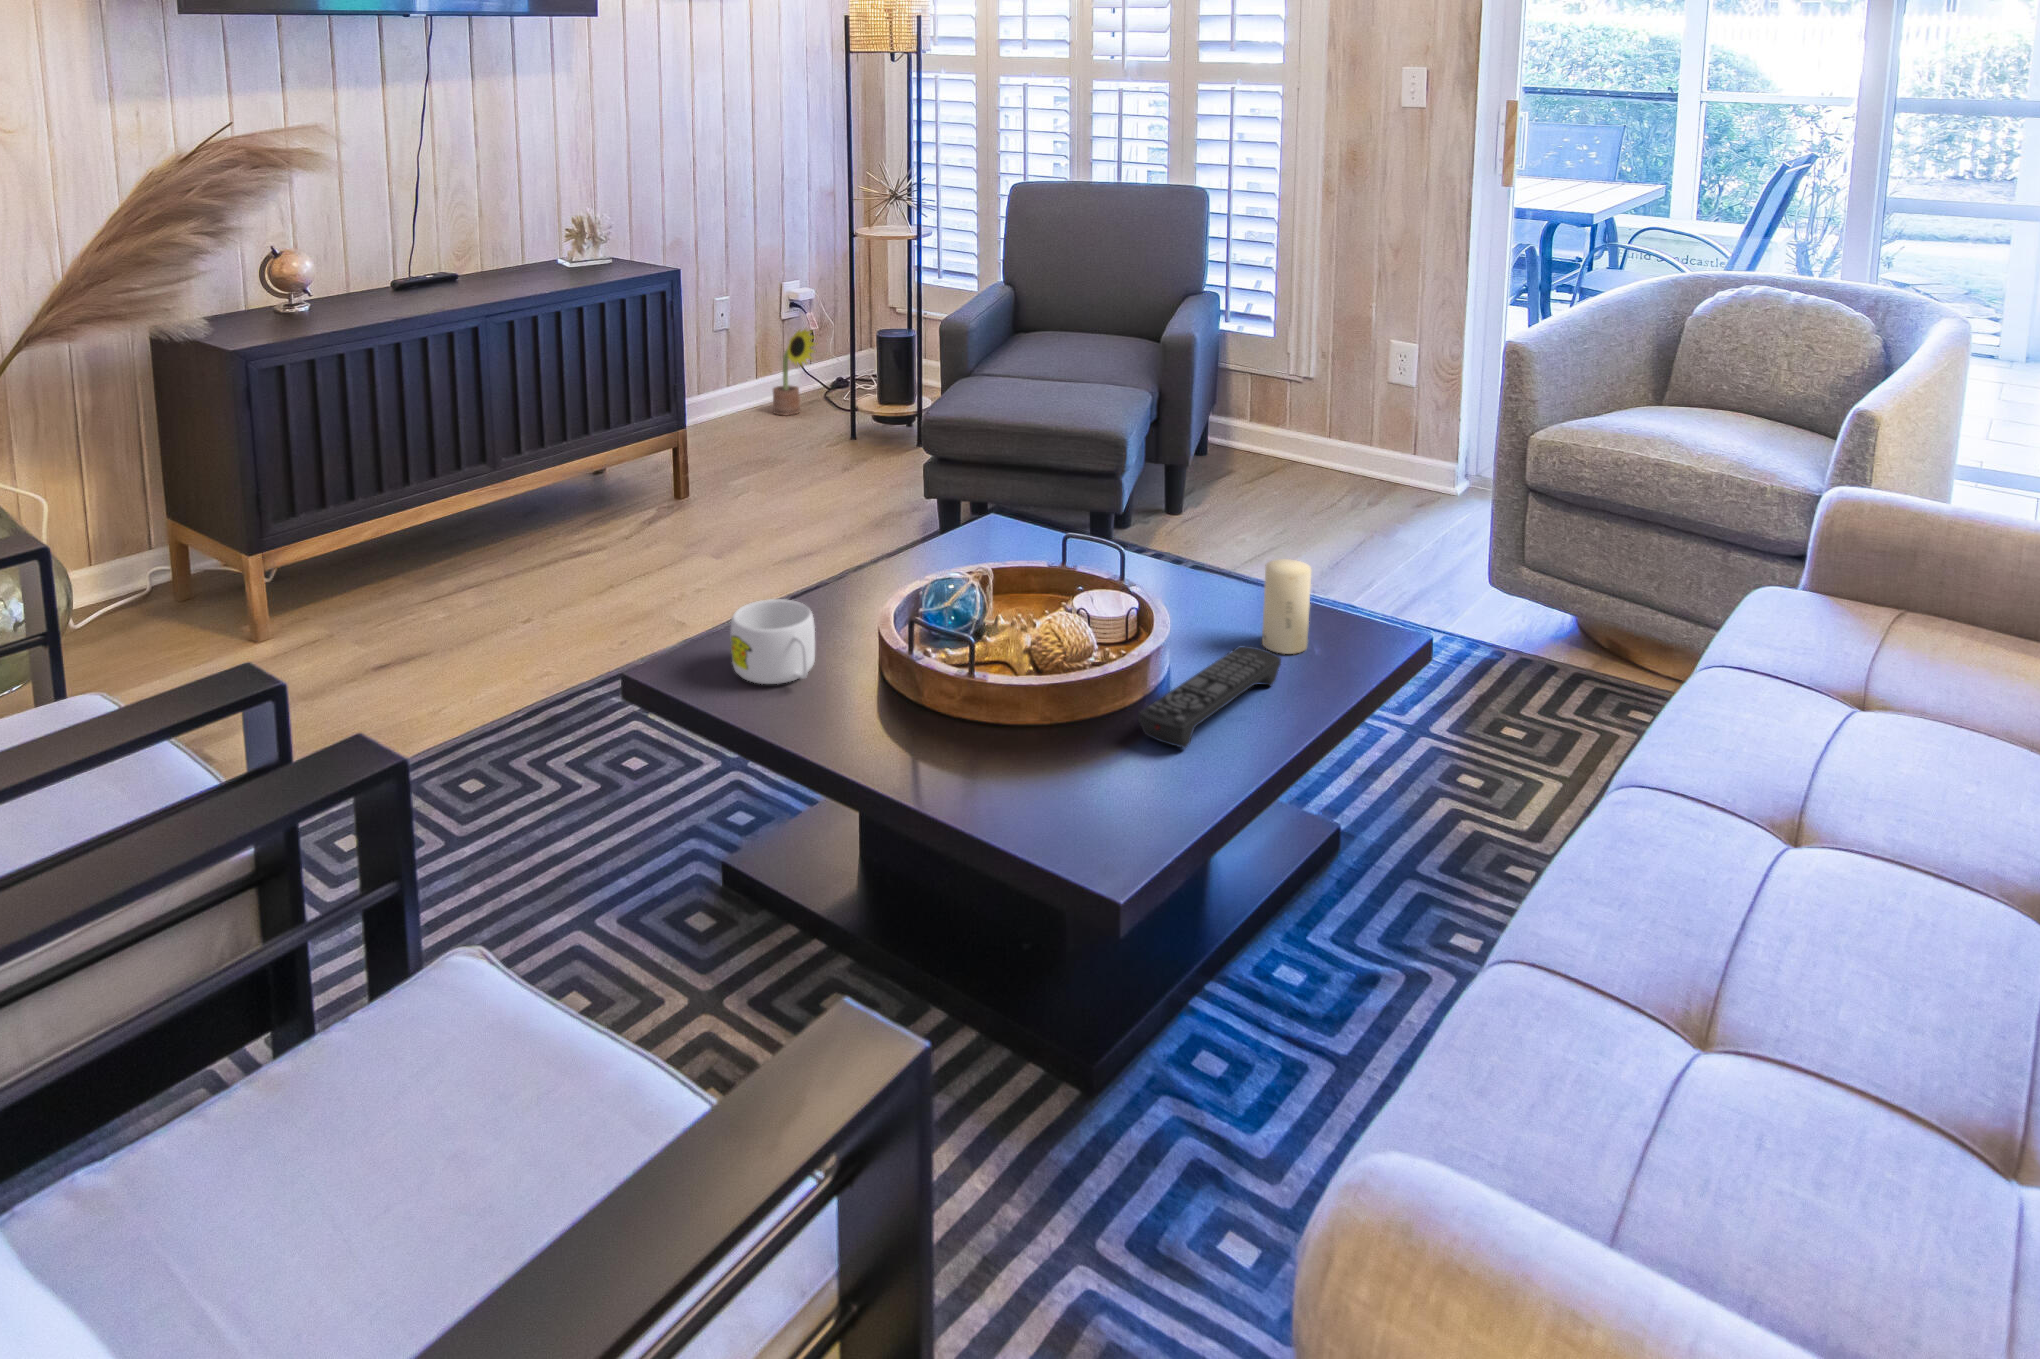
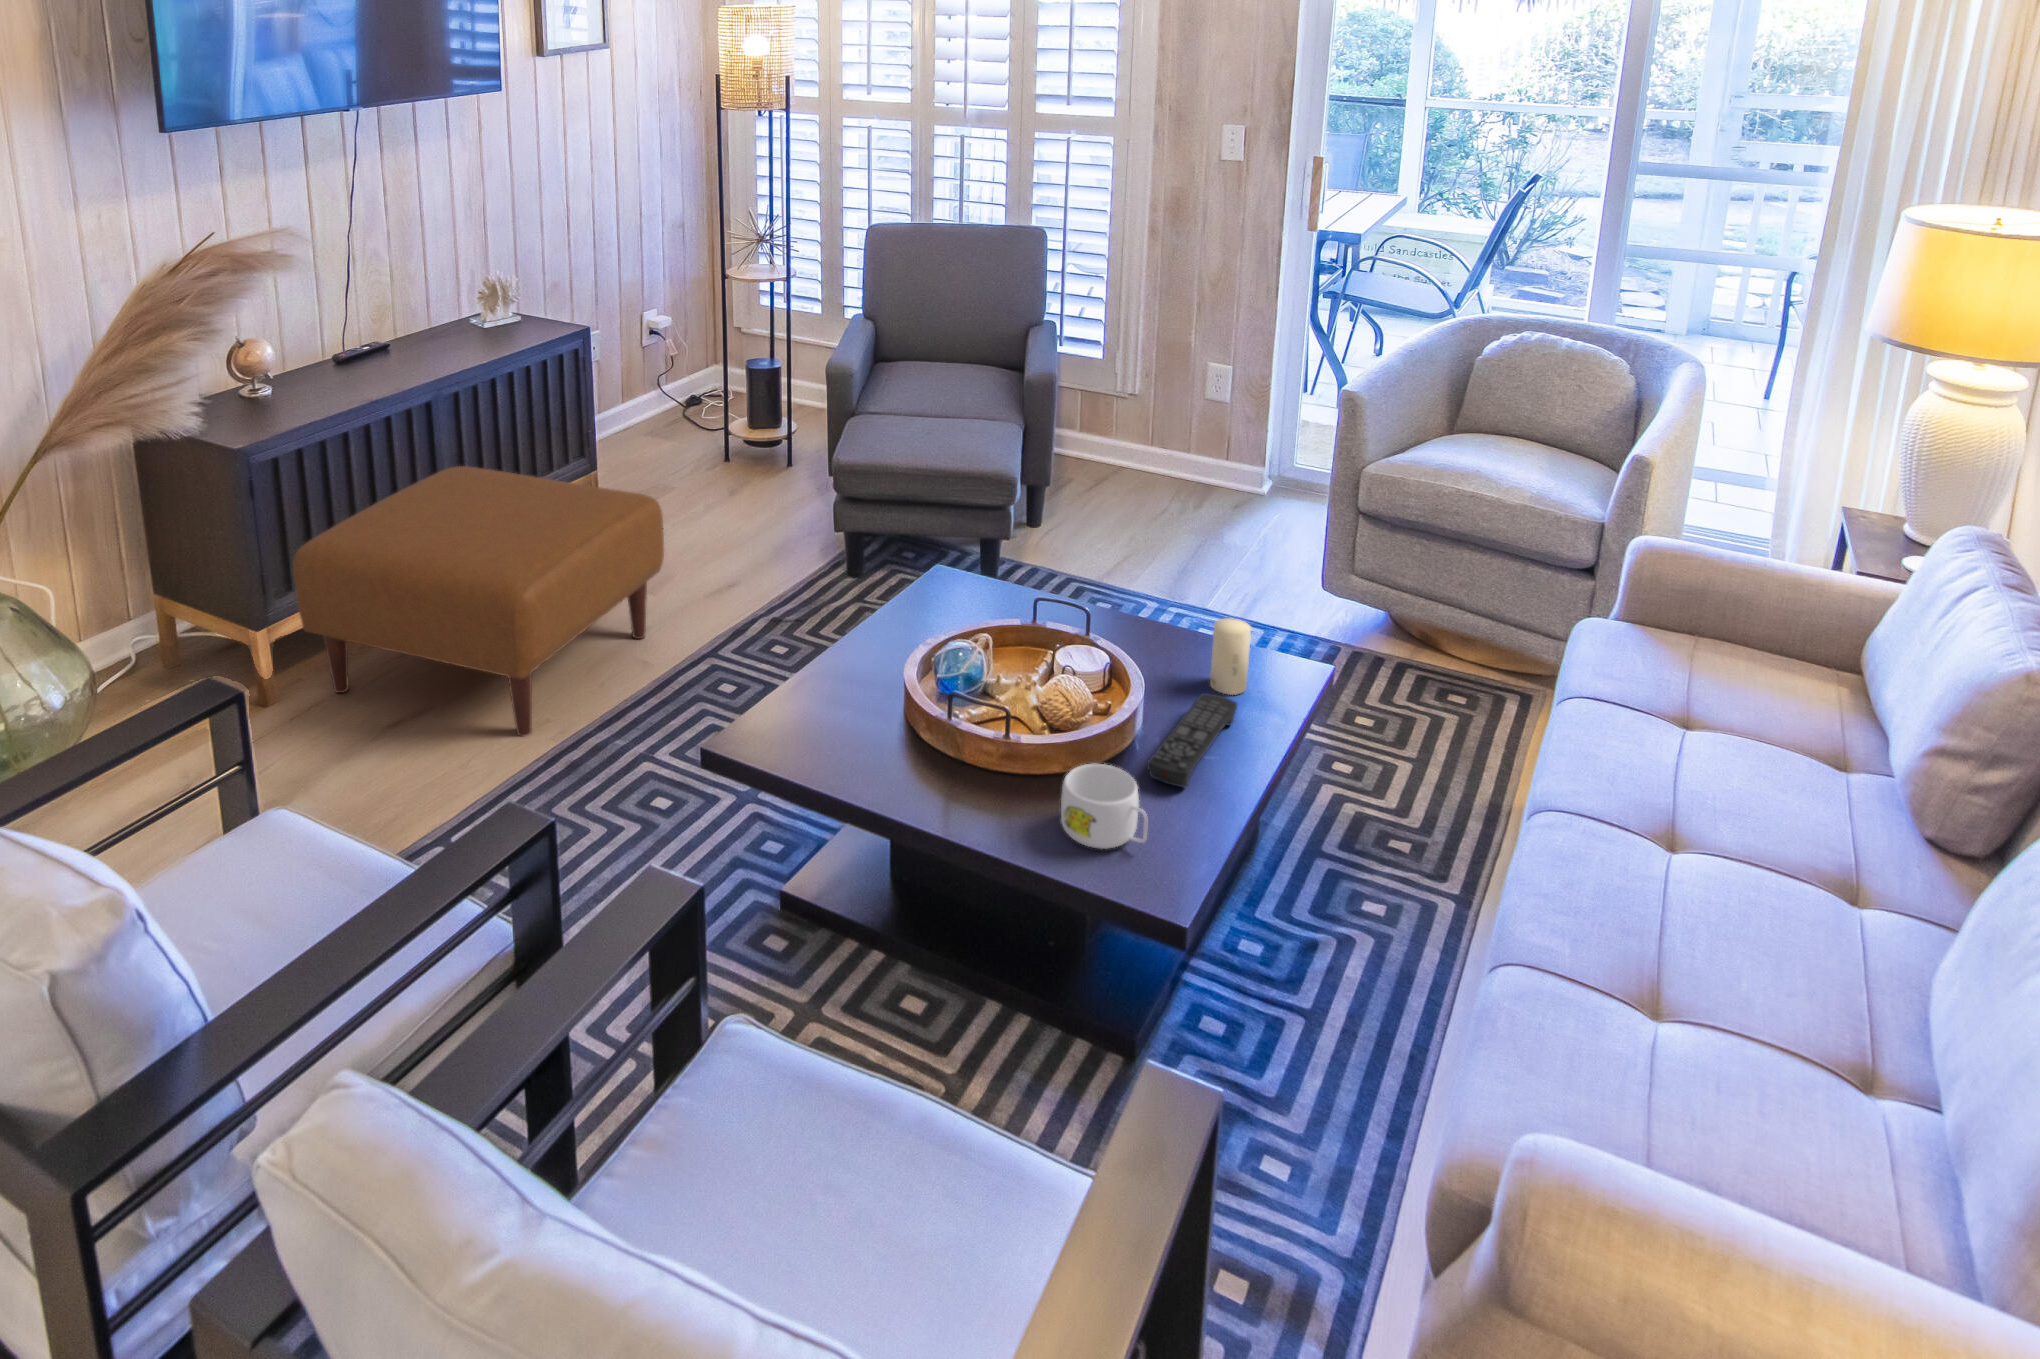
decorative plant: present [773,329,816,415] -> none [640,354,682,435]
ottoman: none [288,405,714,691] -> present [293,466,664,737]
mug: present [731,599,815,684] -> present [1061,764,1147,849]

